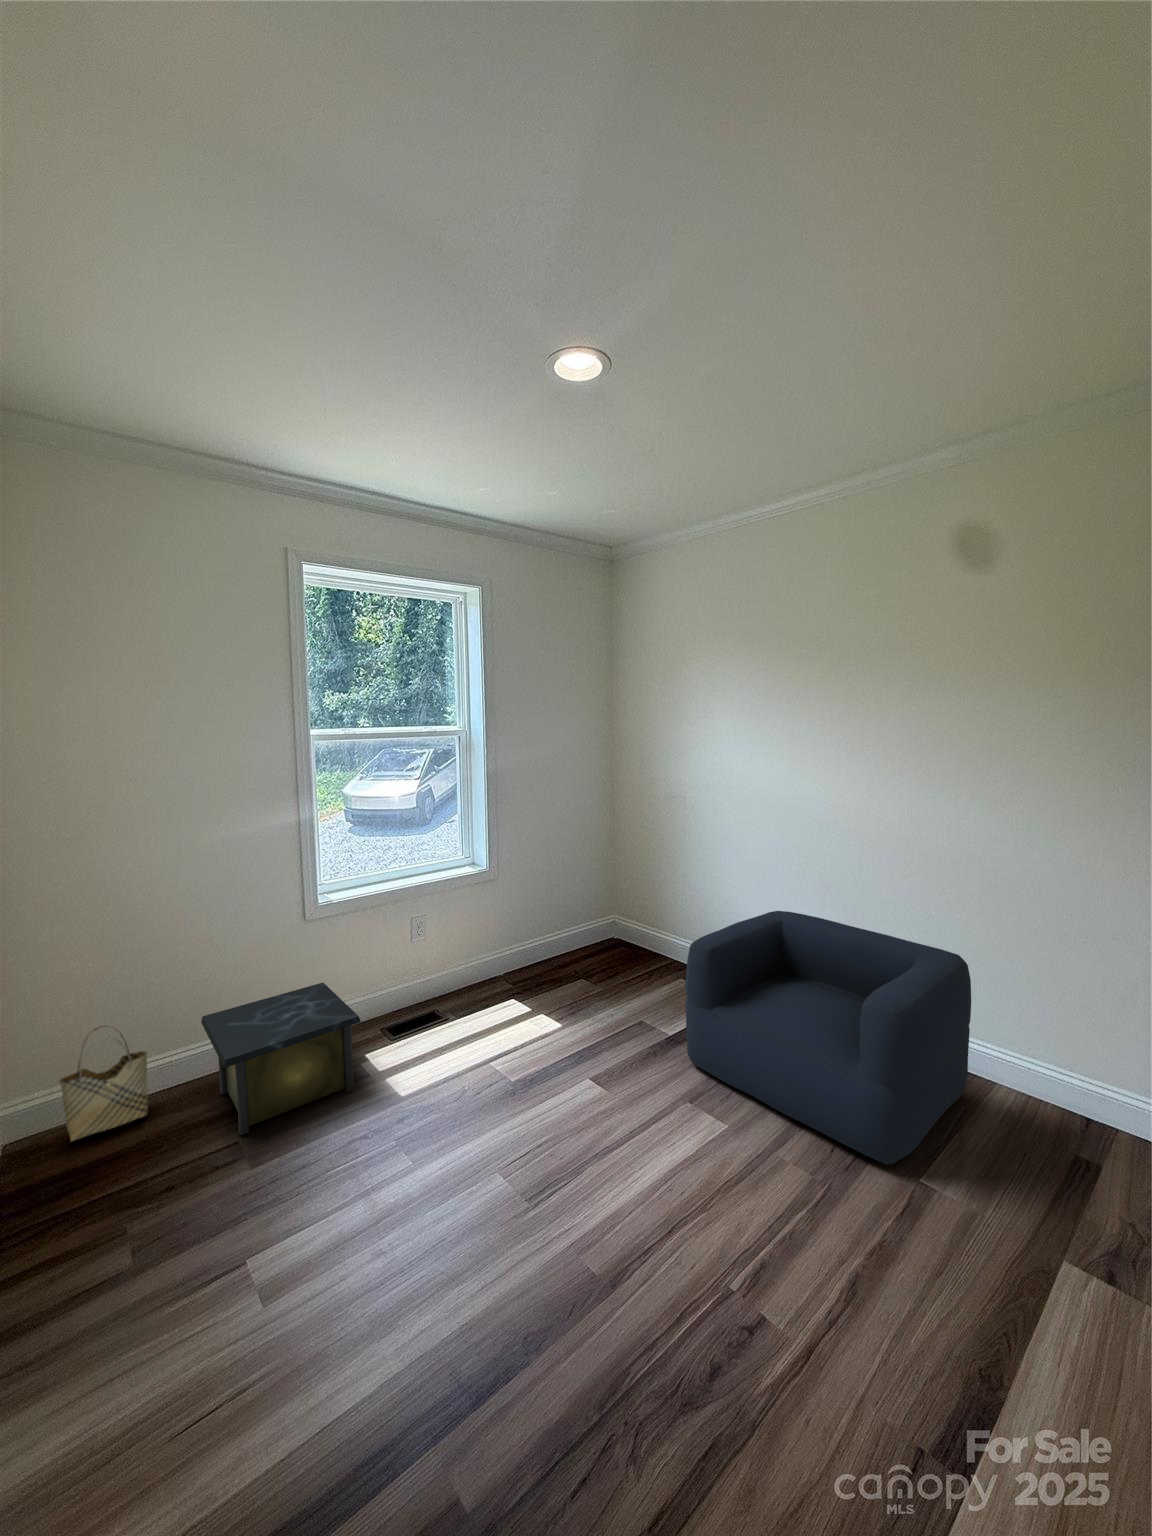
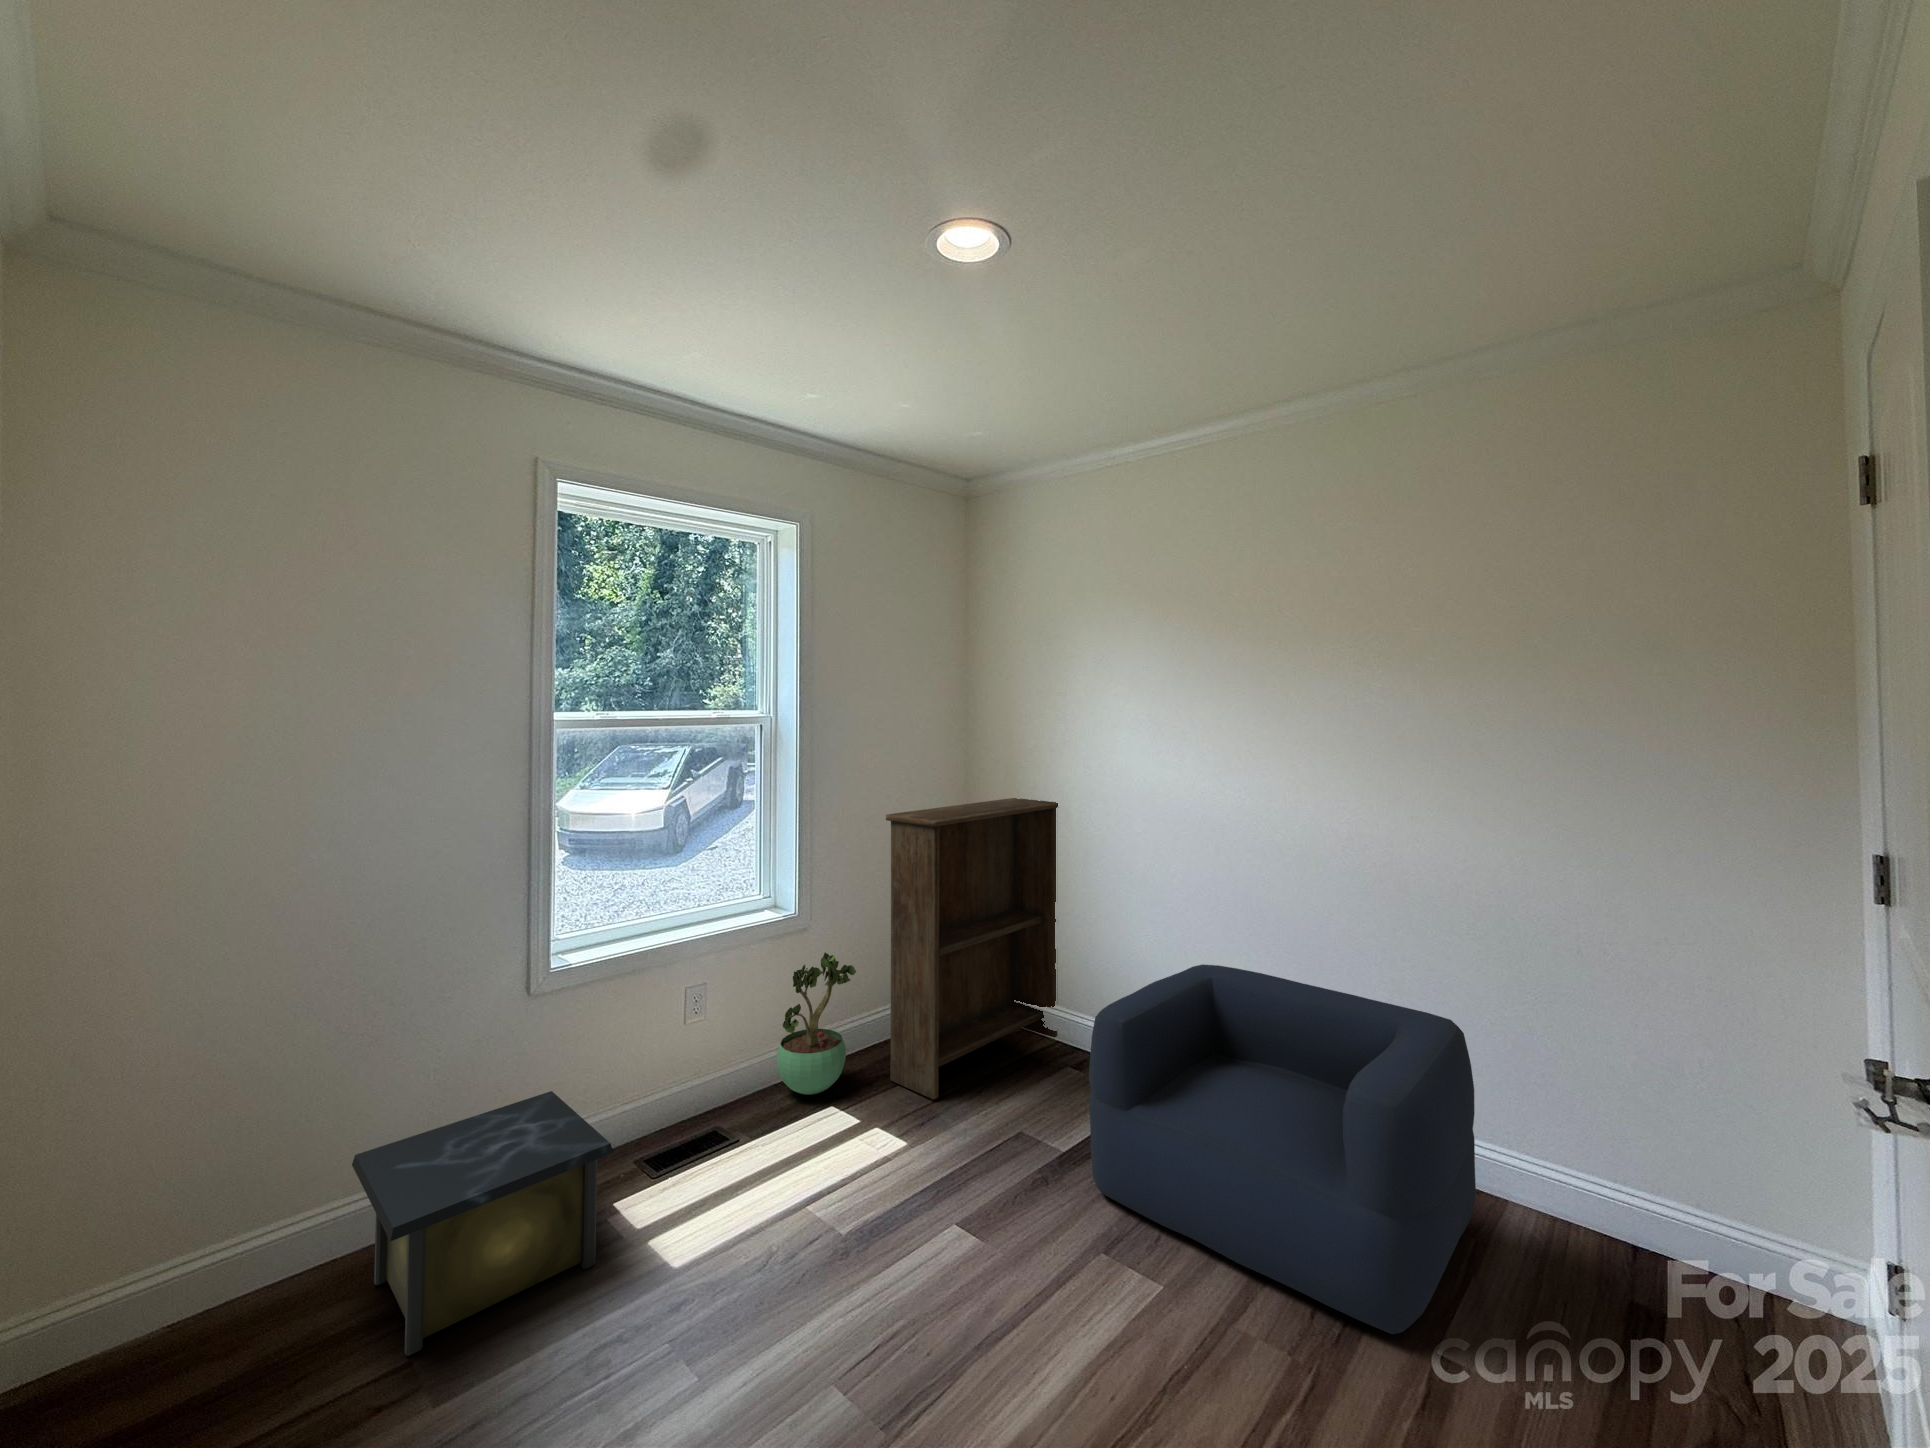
bookshelf: none [547,788,680,998] -> present [886,798,1058,1099]
potted plant: none [475,896,529,991] -> present [777,953,856,1095]
woven basket: present [59,1027,148,1141] -> none [93,1178,256,1389]

